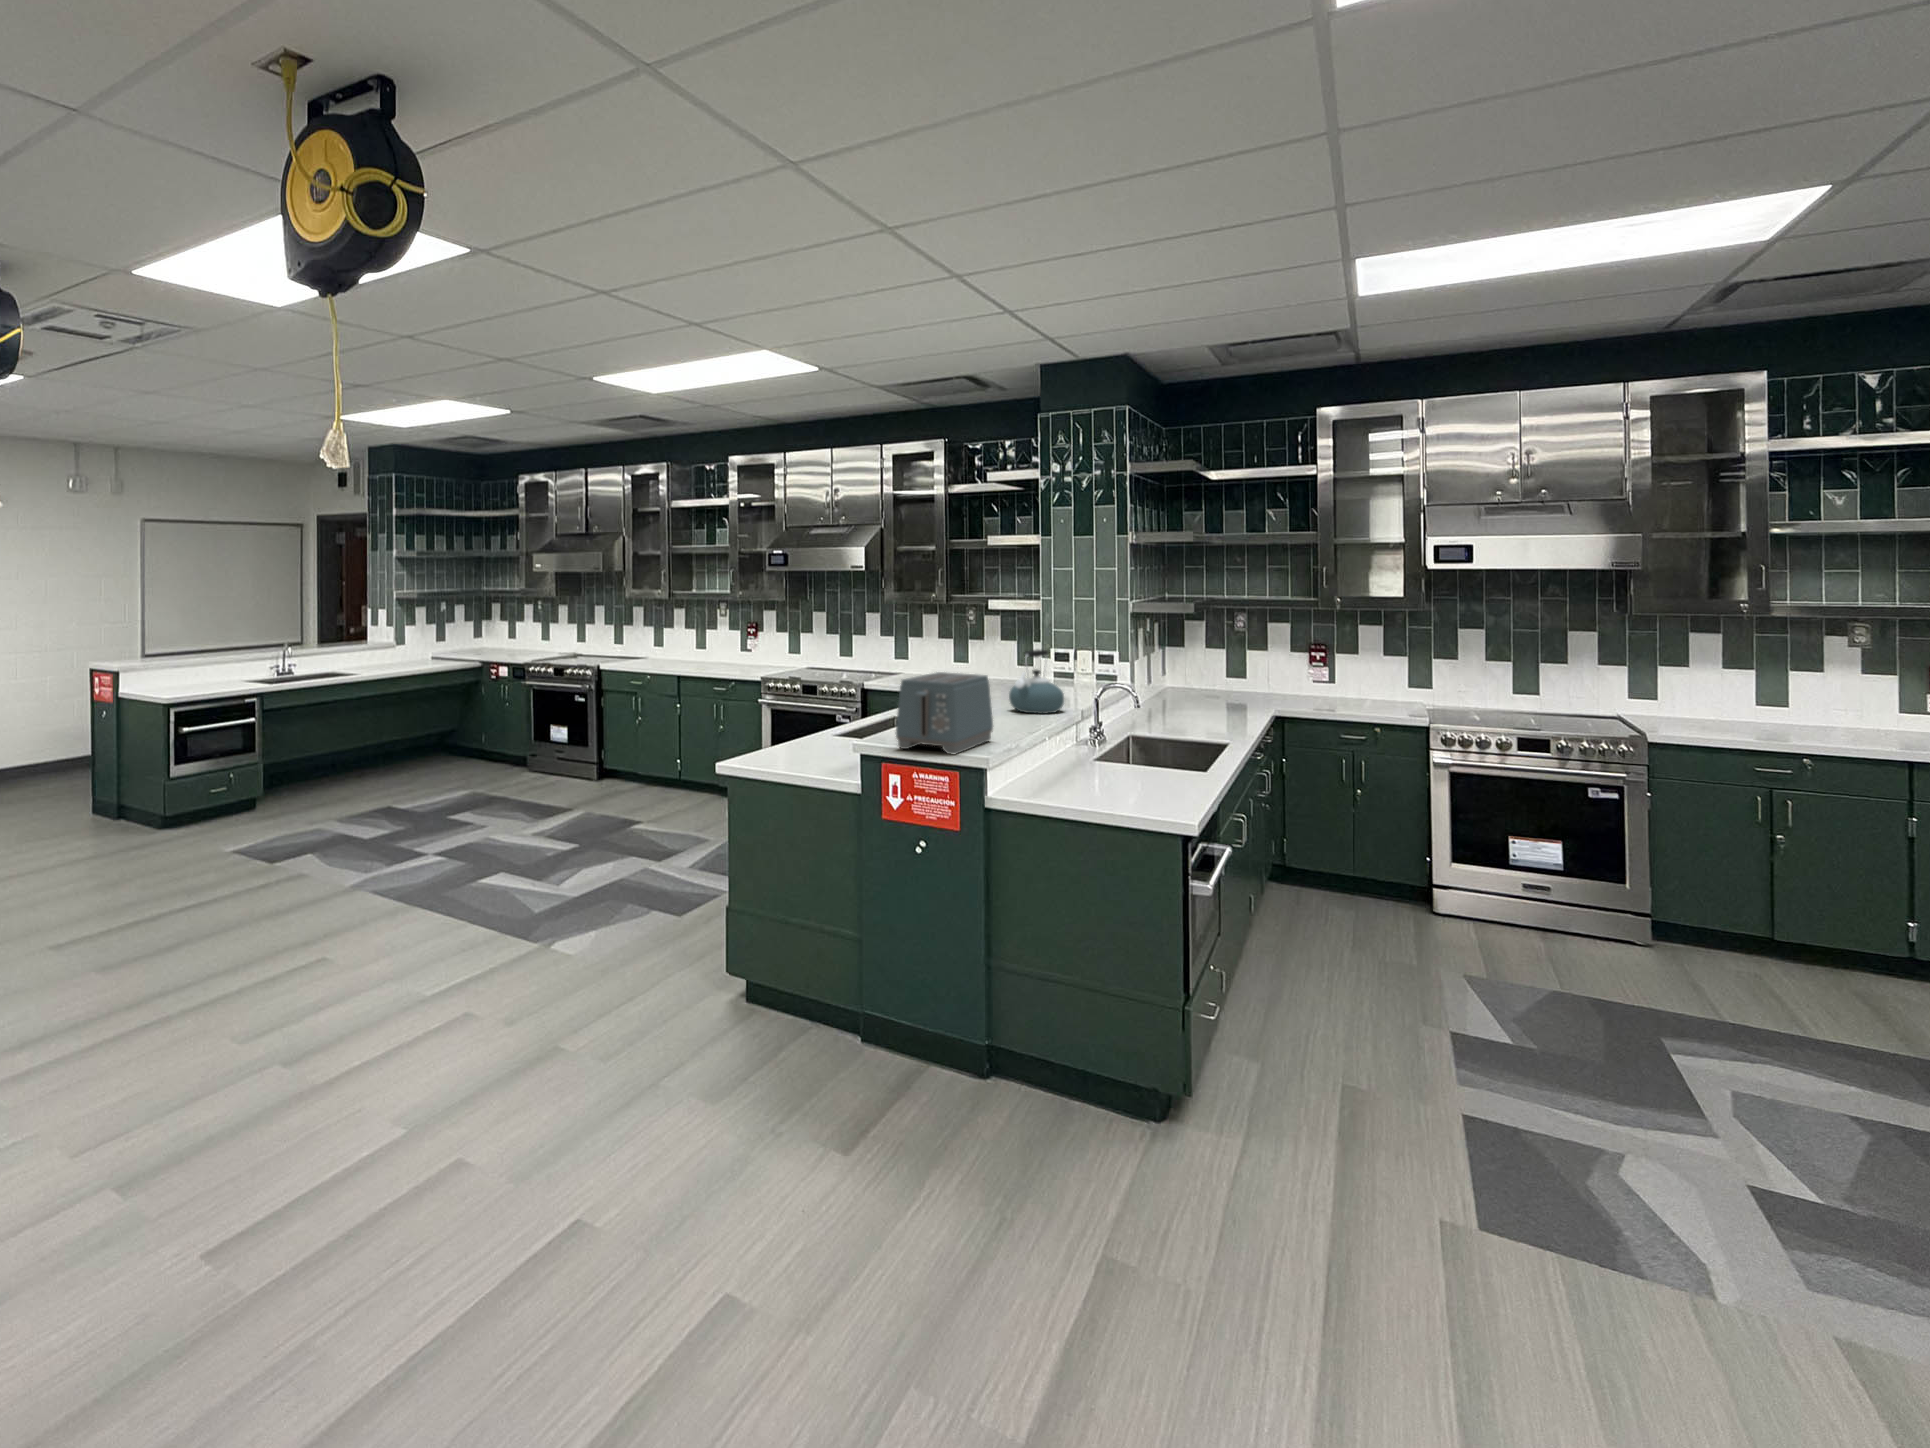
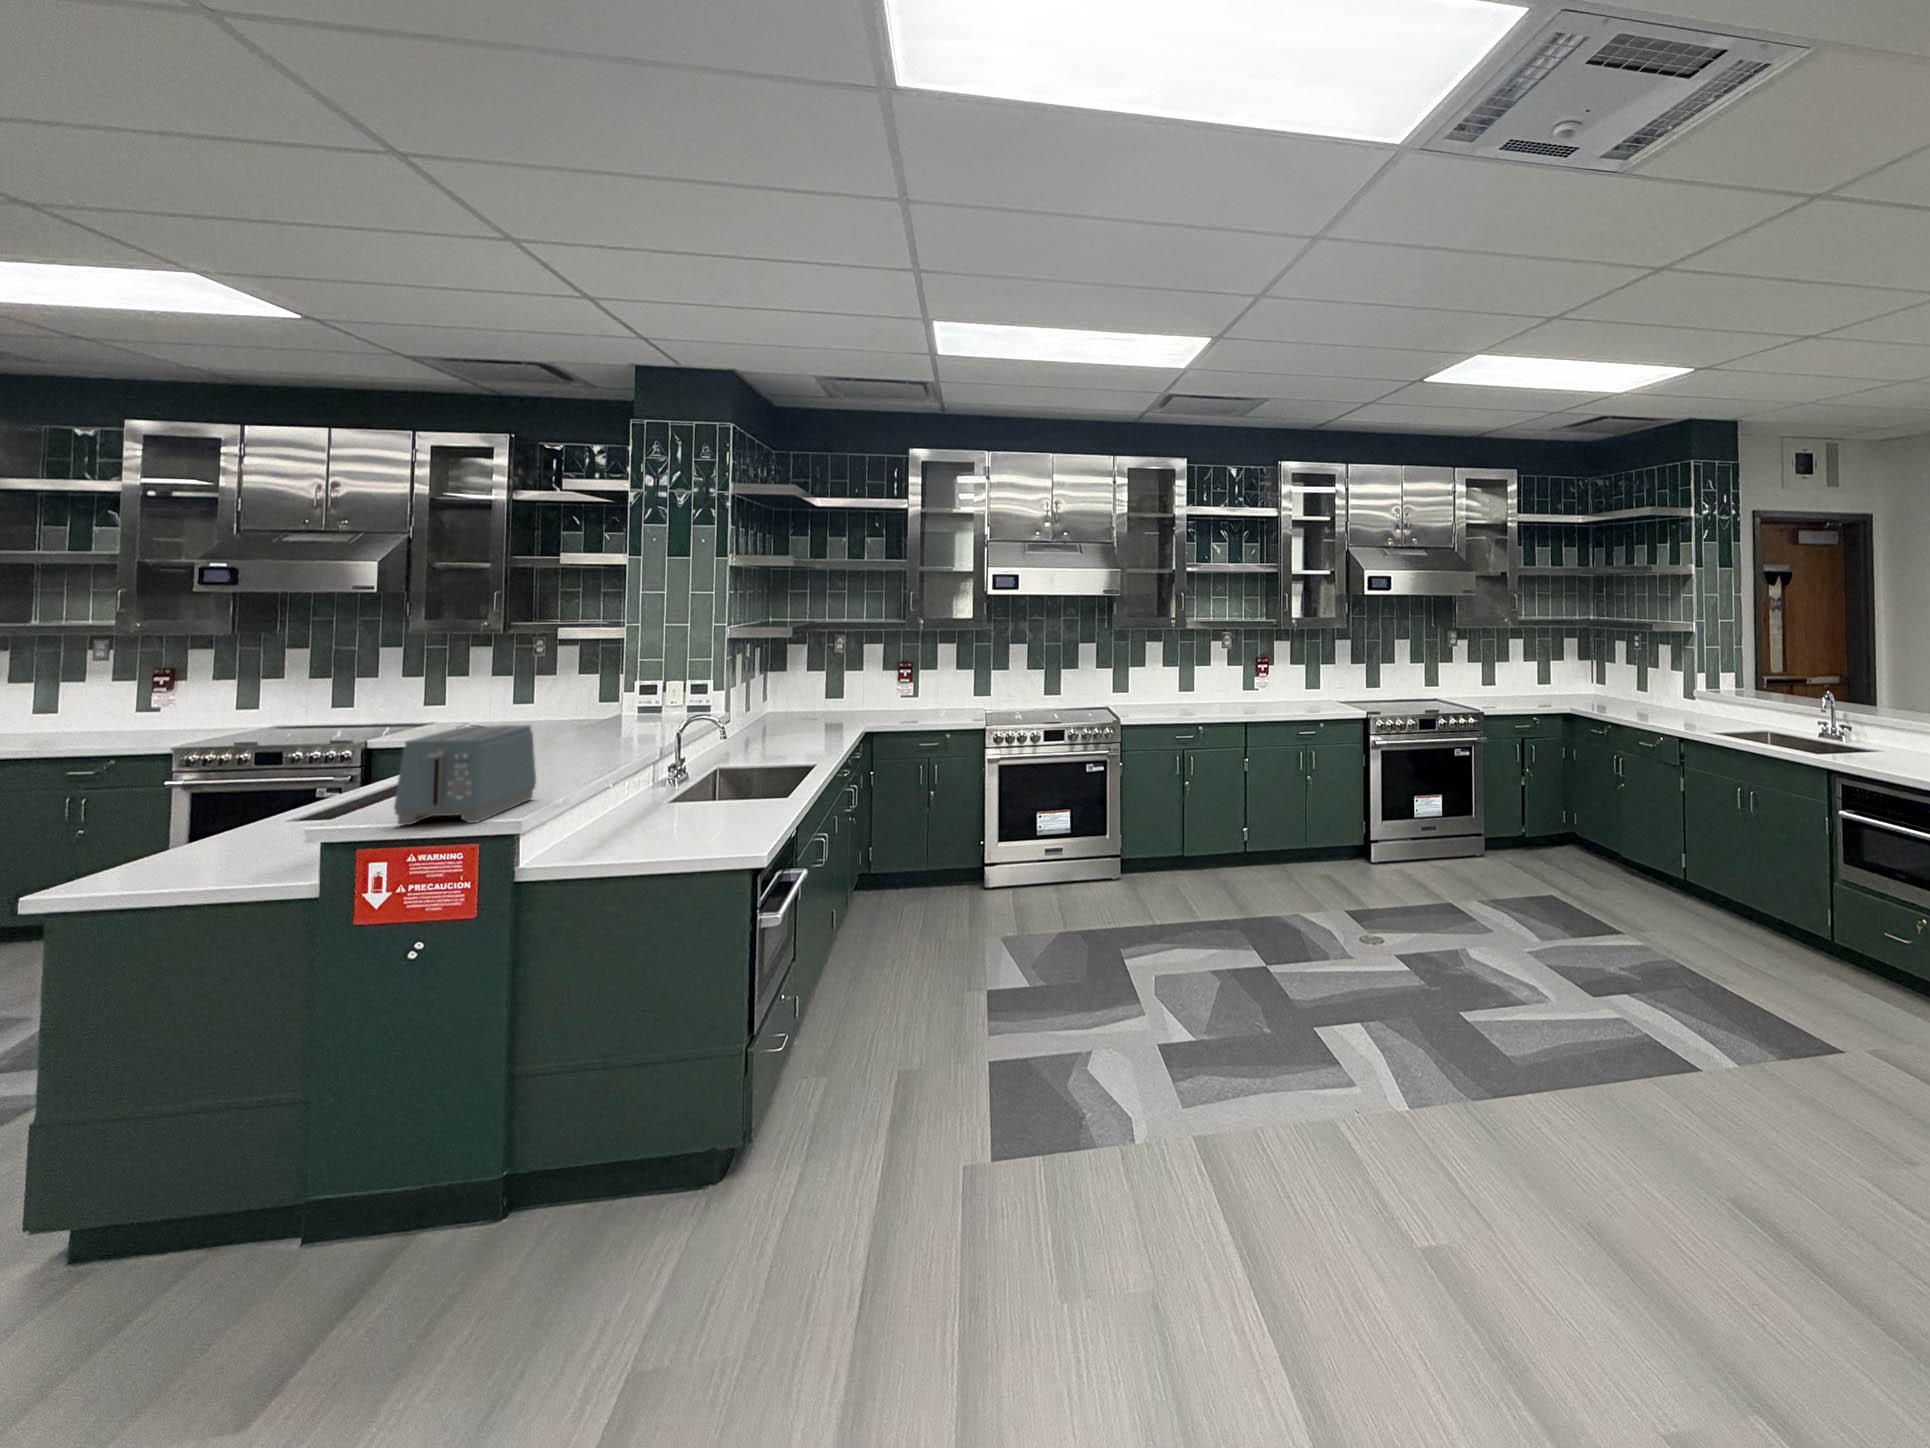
kettle: present [1009,650,1064,714] -> none [571,688,638,760]

